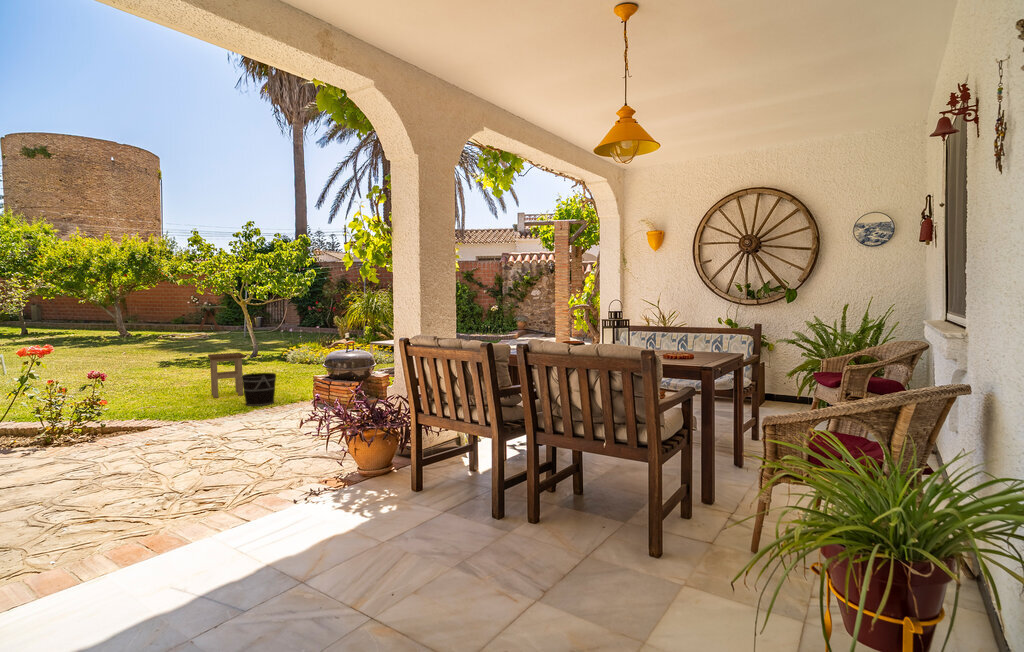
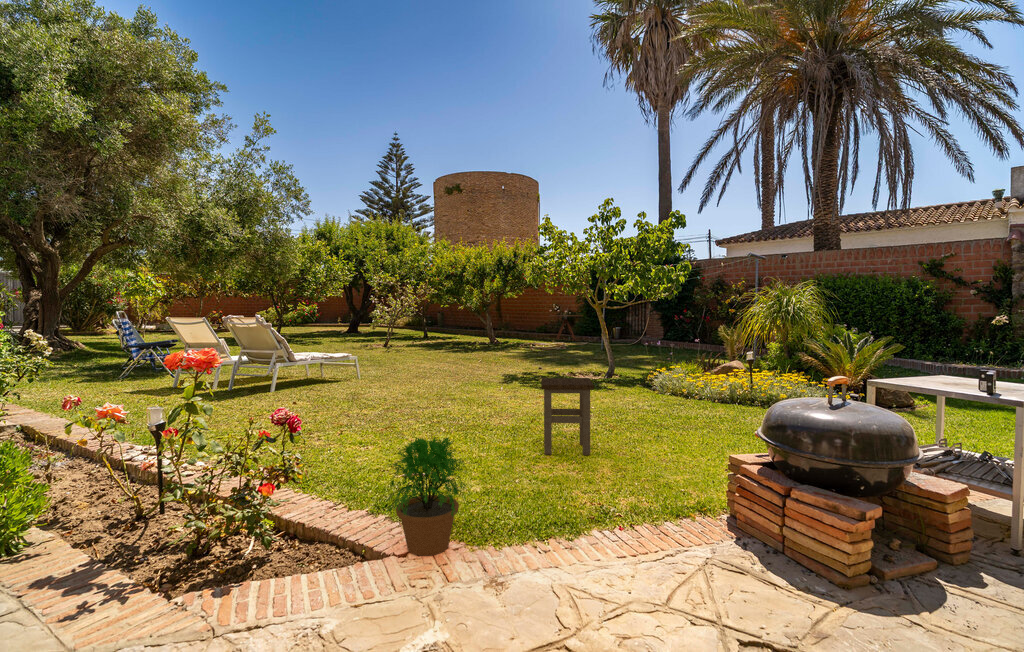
bucket: present [241,373,276,406] -> none [586,421,651,497]
potted plant: none [135,376,187,431] -> present [386,437,466,556]

